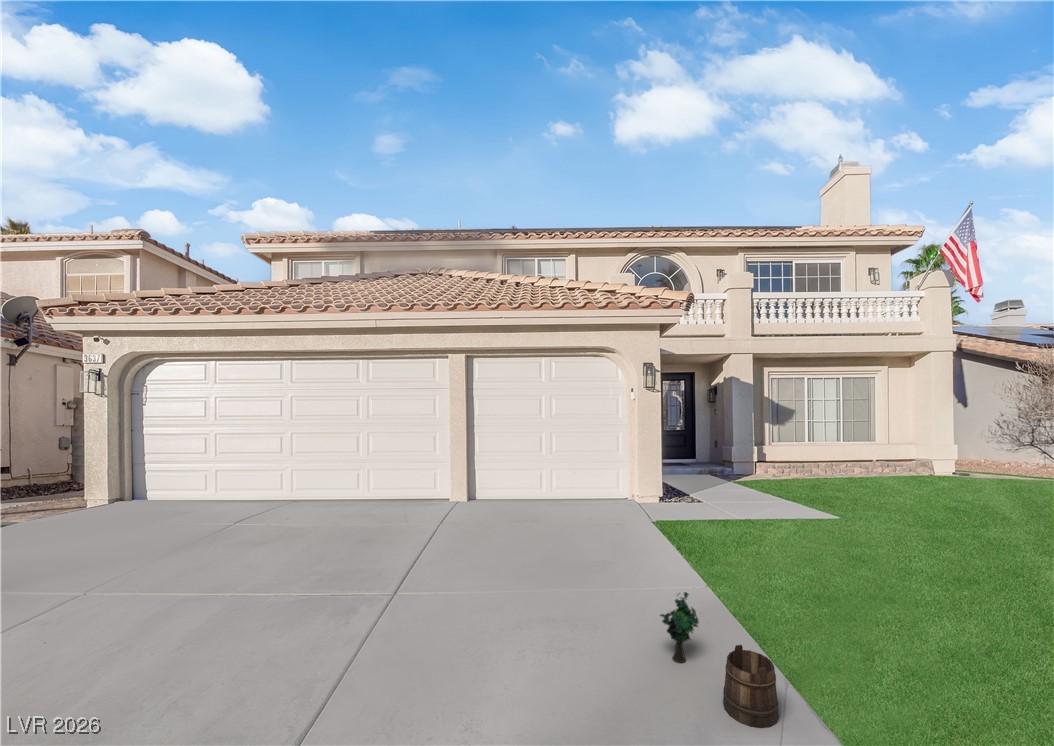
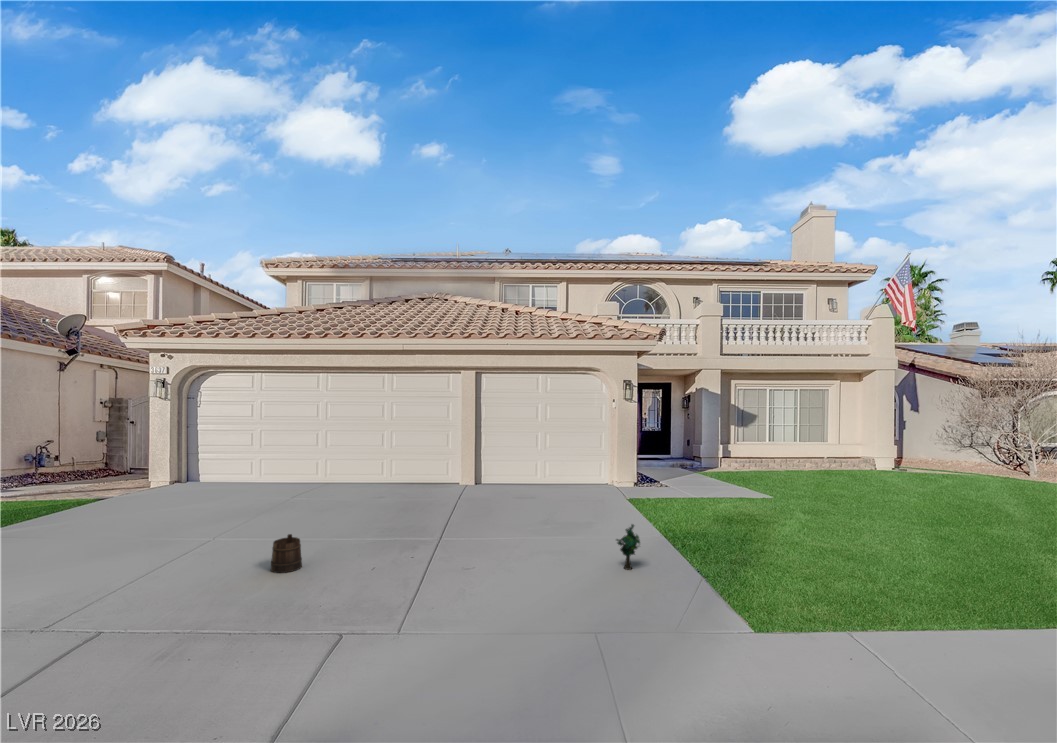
bucket: present [723,645,779,728] -> present [271,534,302,573]

